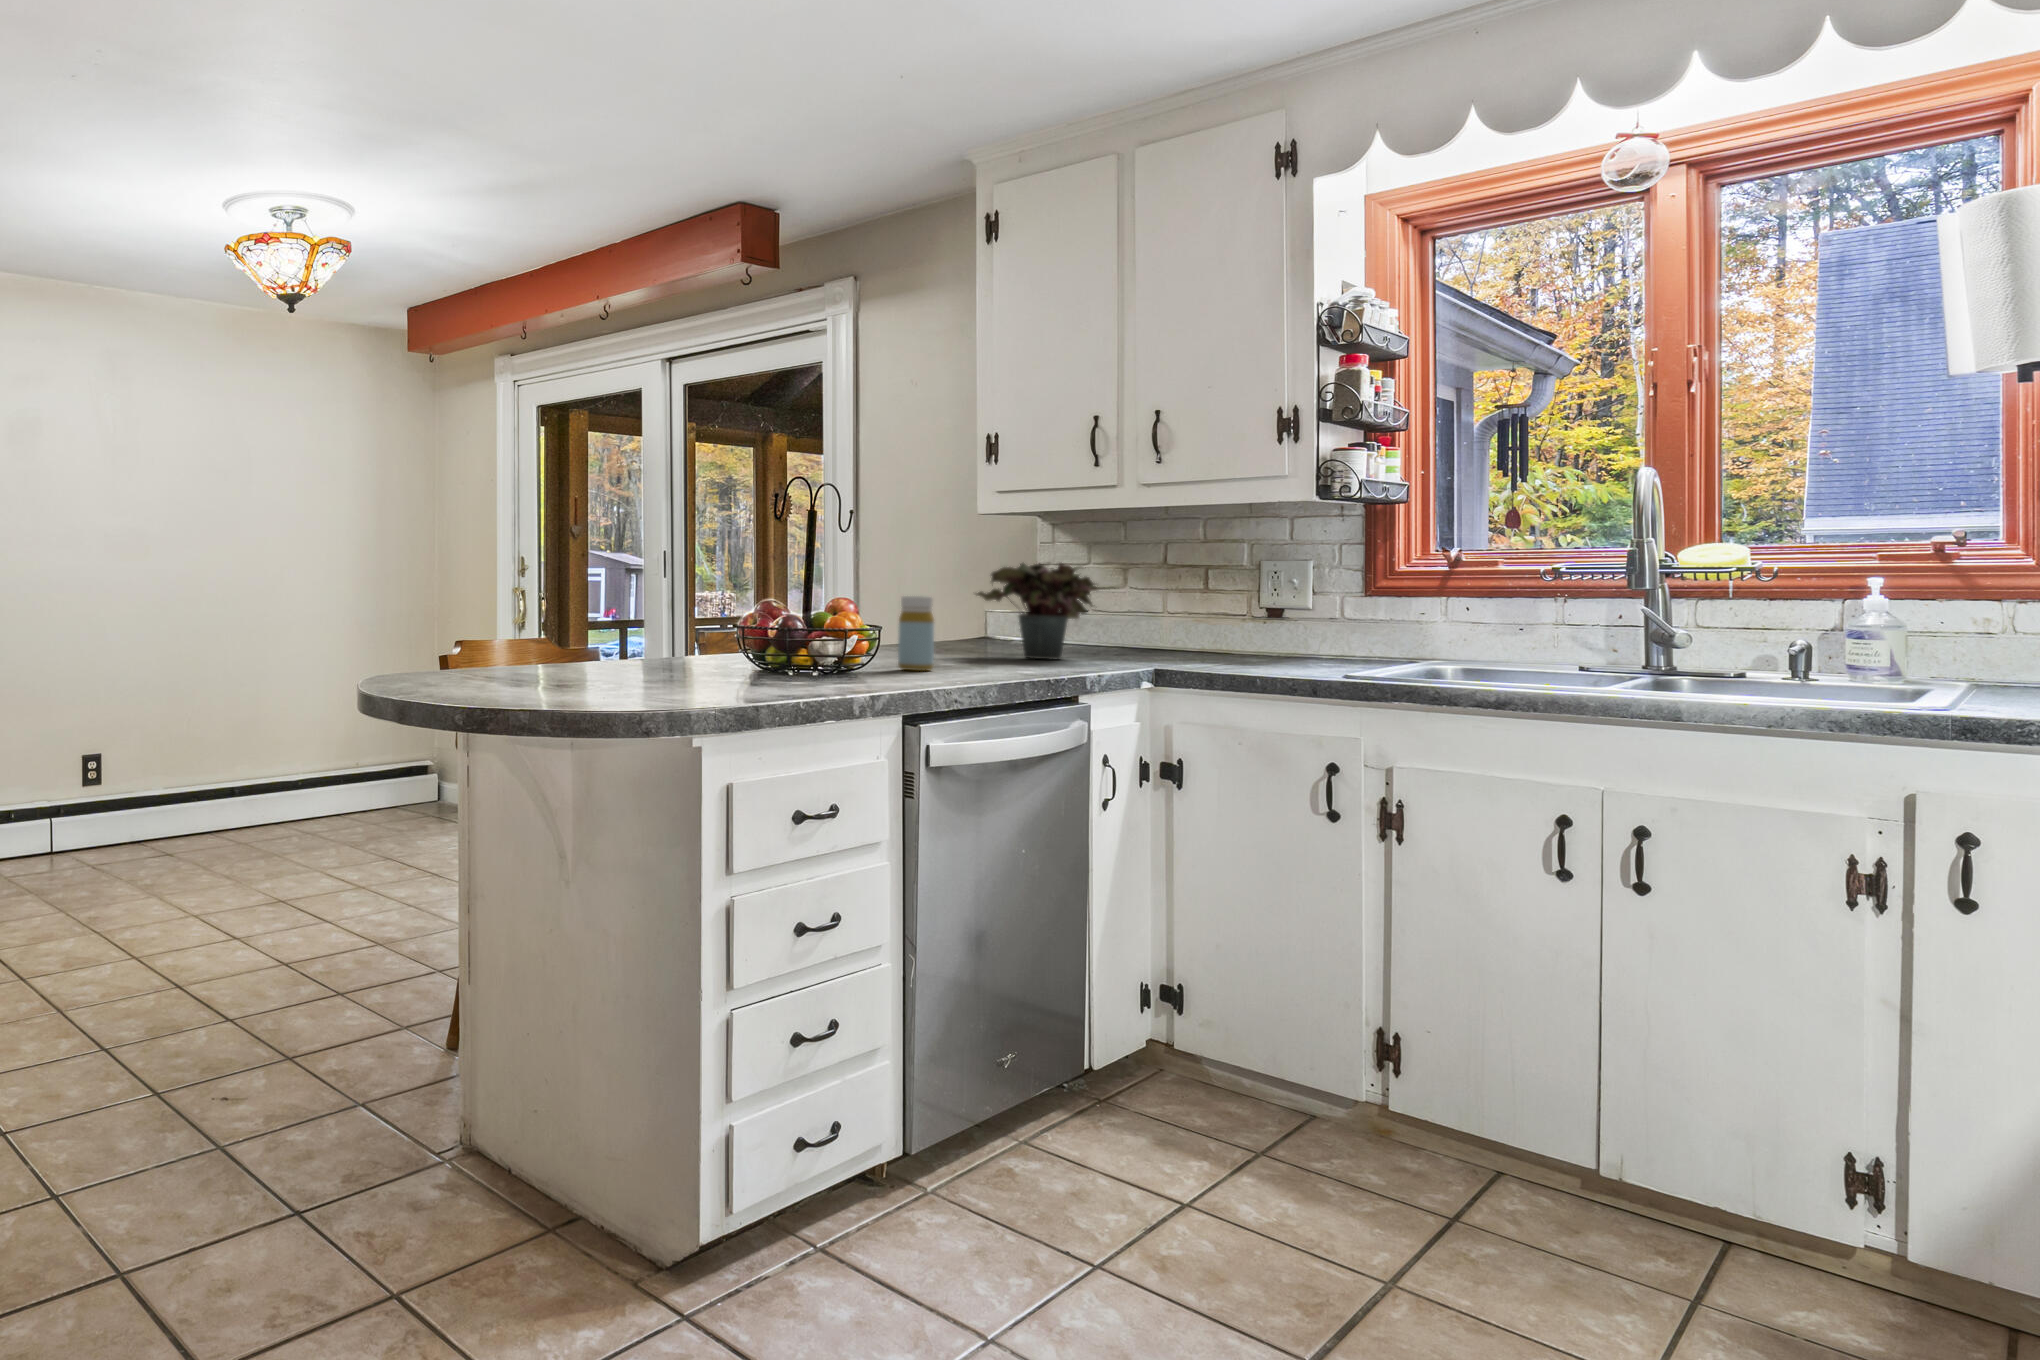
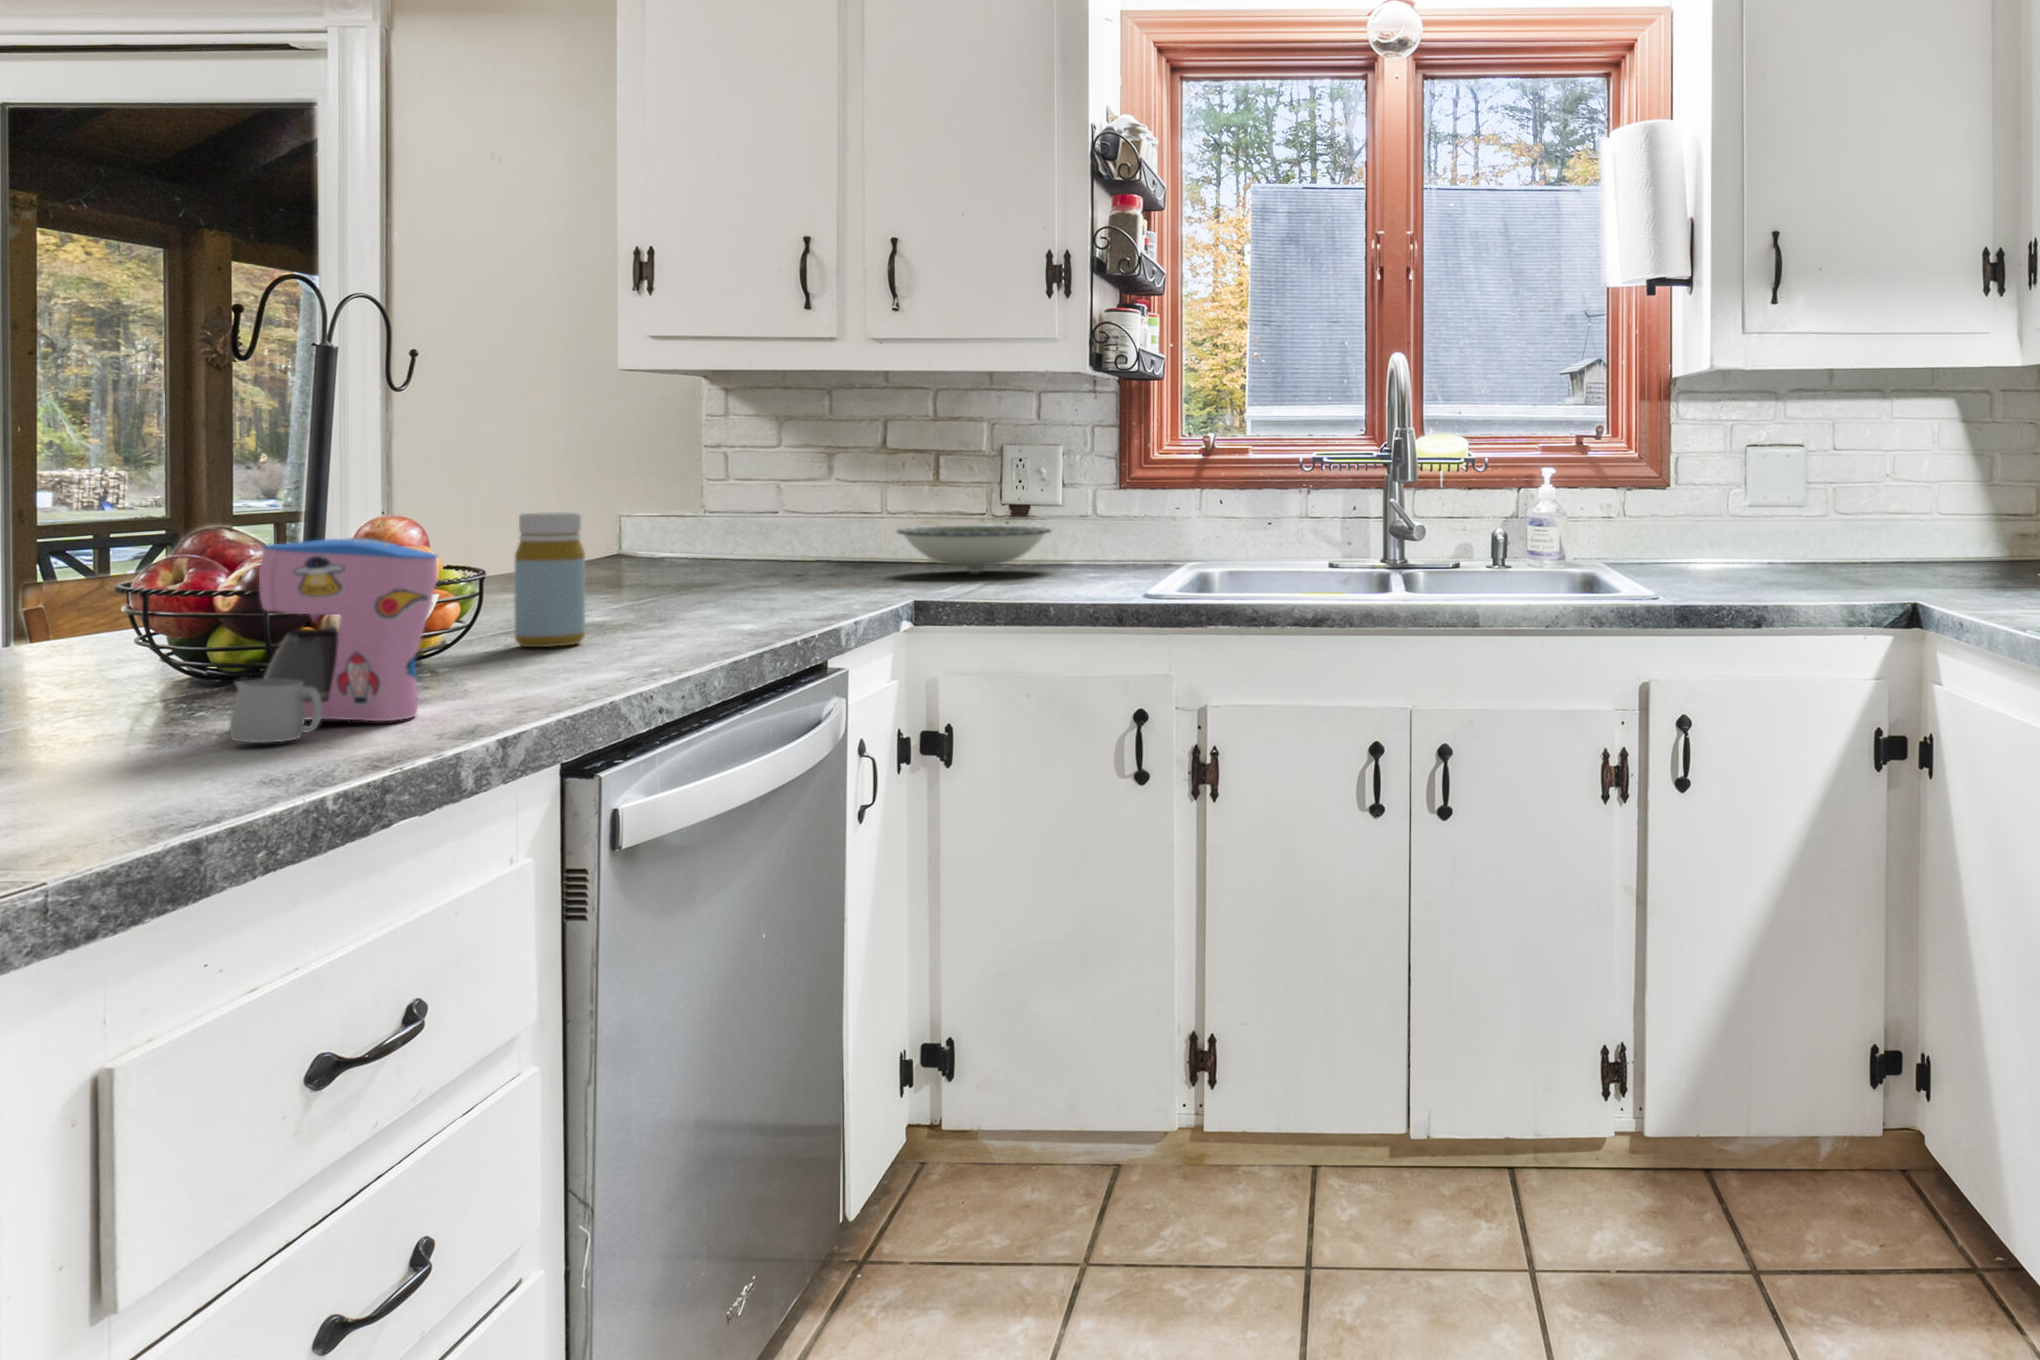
potted plant: present [976,563,1115,659] -> none [624,449,858,597]
coffee maker: none [769,599,852,687] -> present [230,538,437,743]
bowl: none [1163,622,1292,657] -> present [898,526,1051,572]

